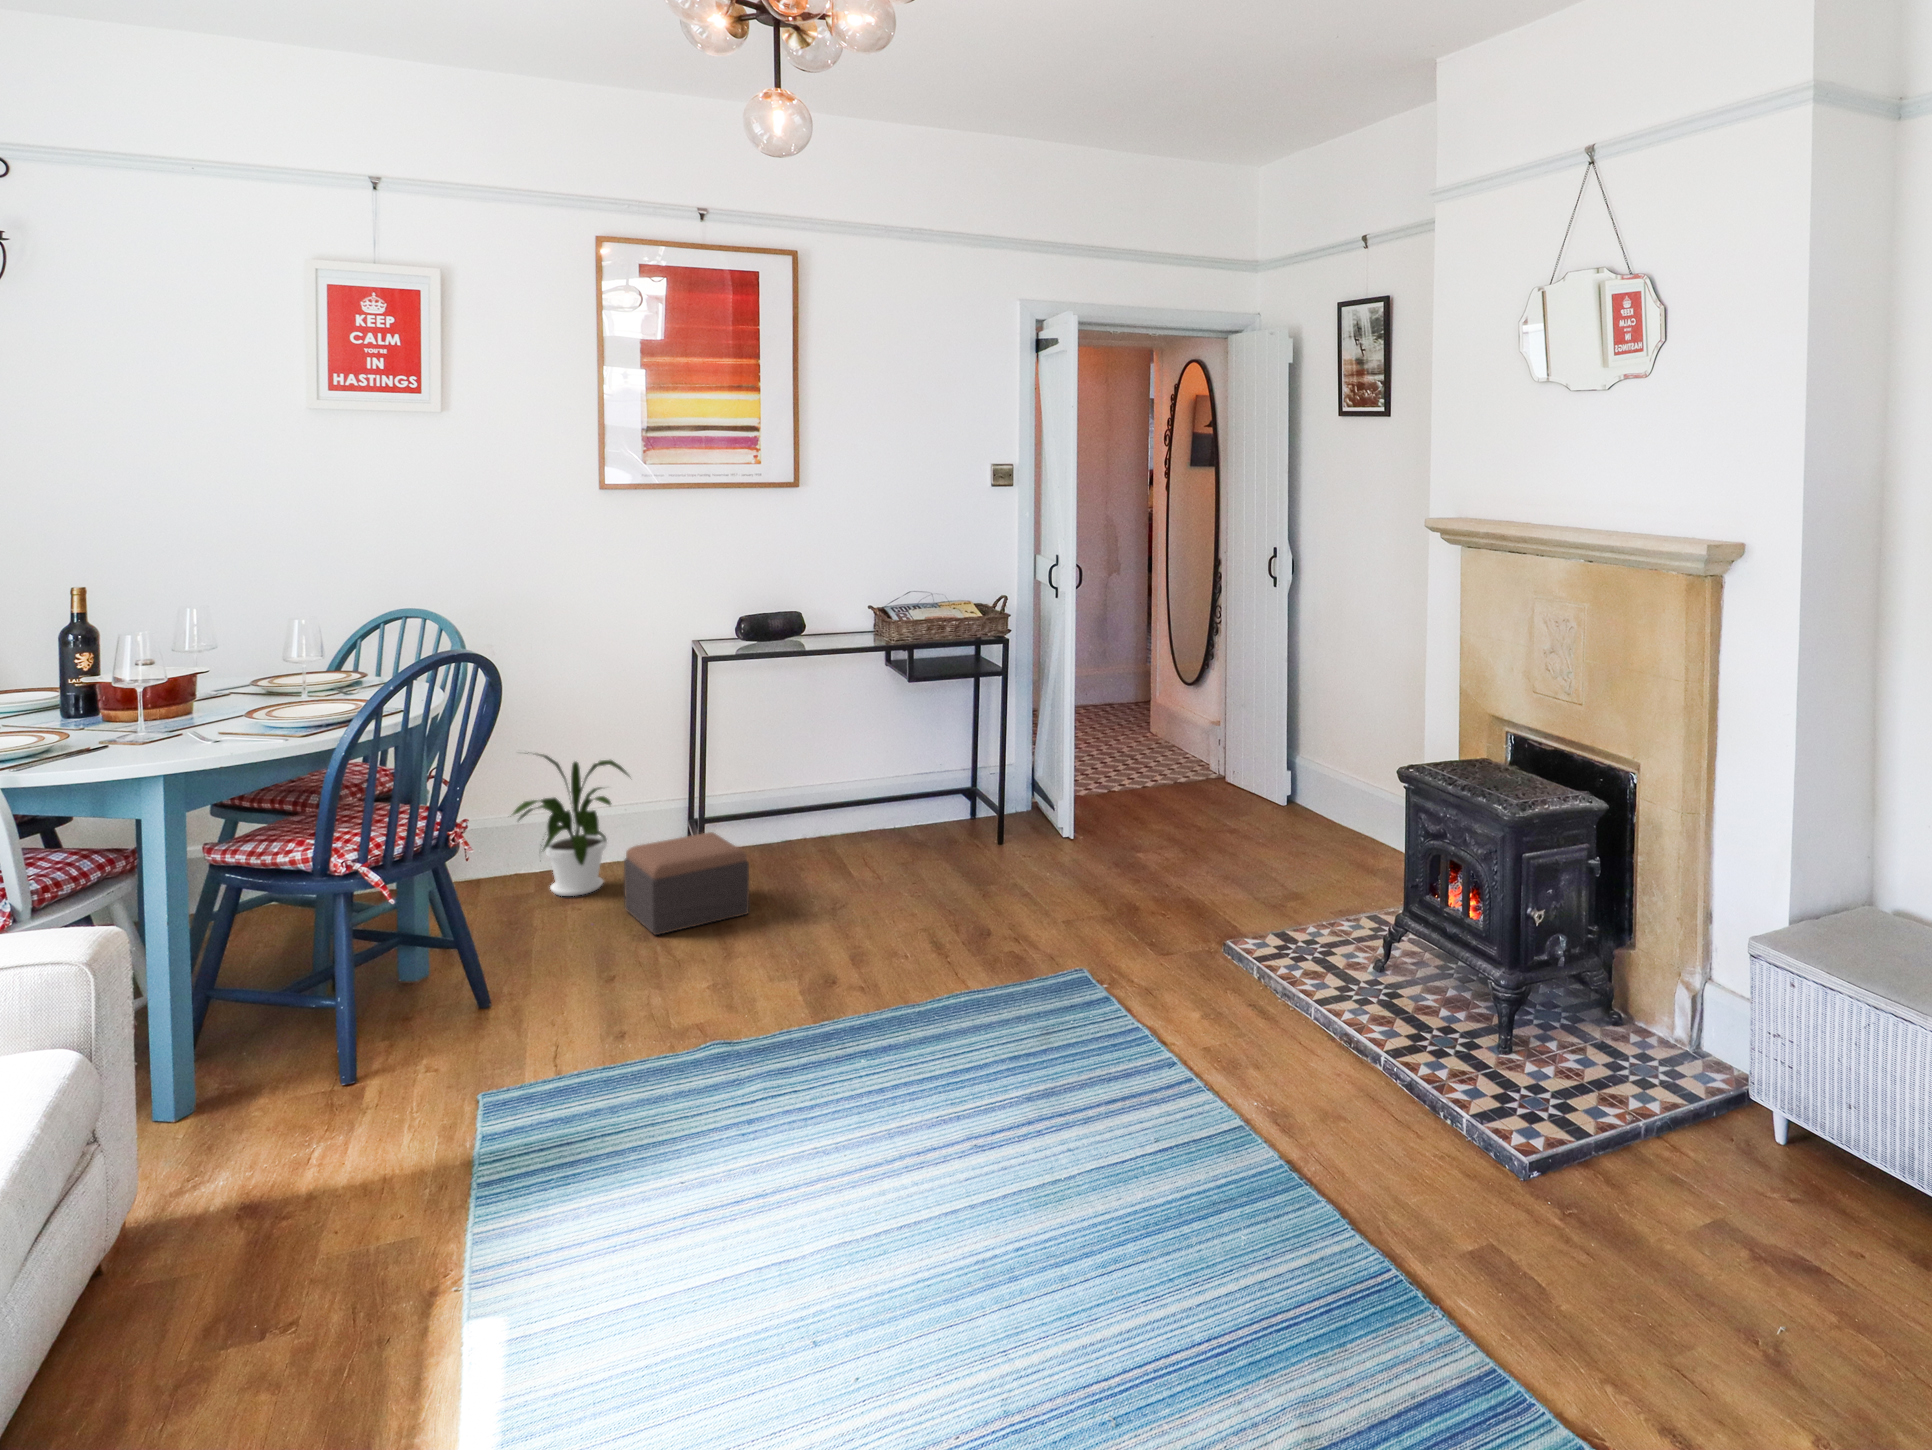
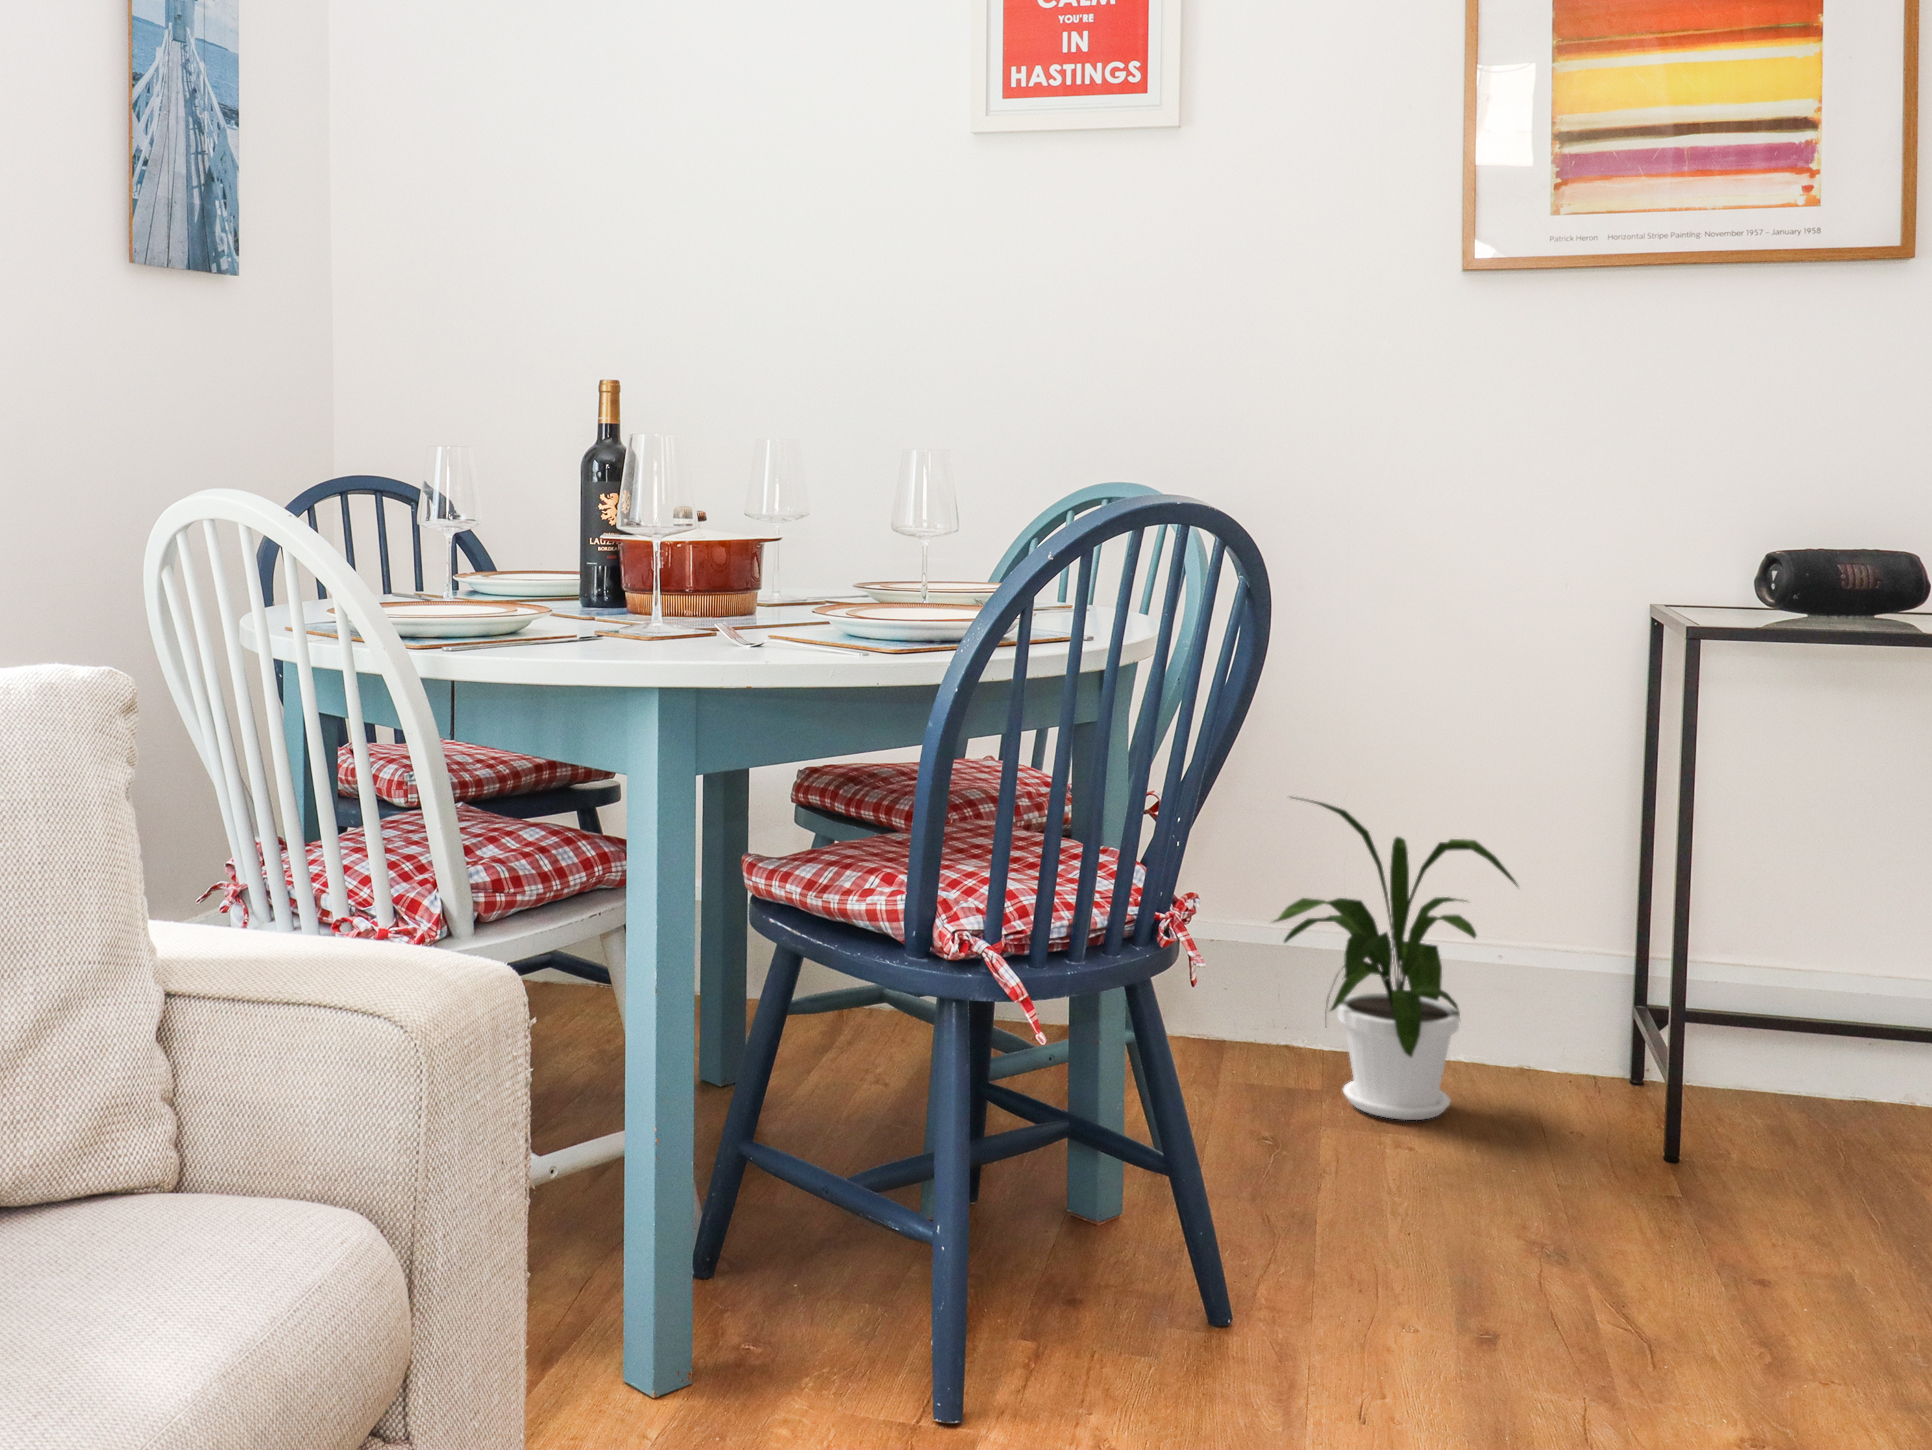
footstool: present [624,832,749,935] -> none [1502,1036,1816,1266]

